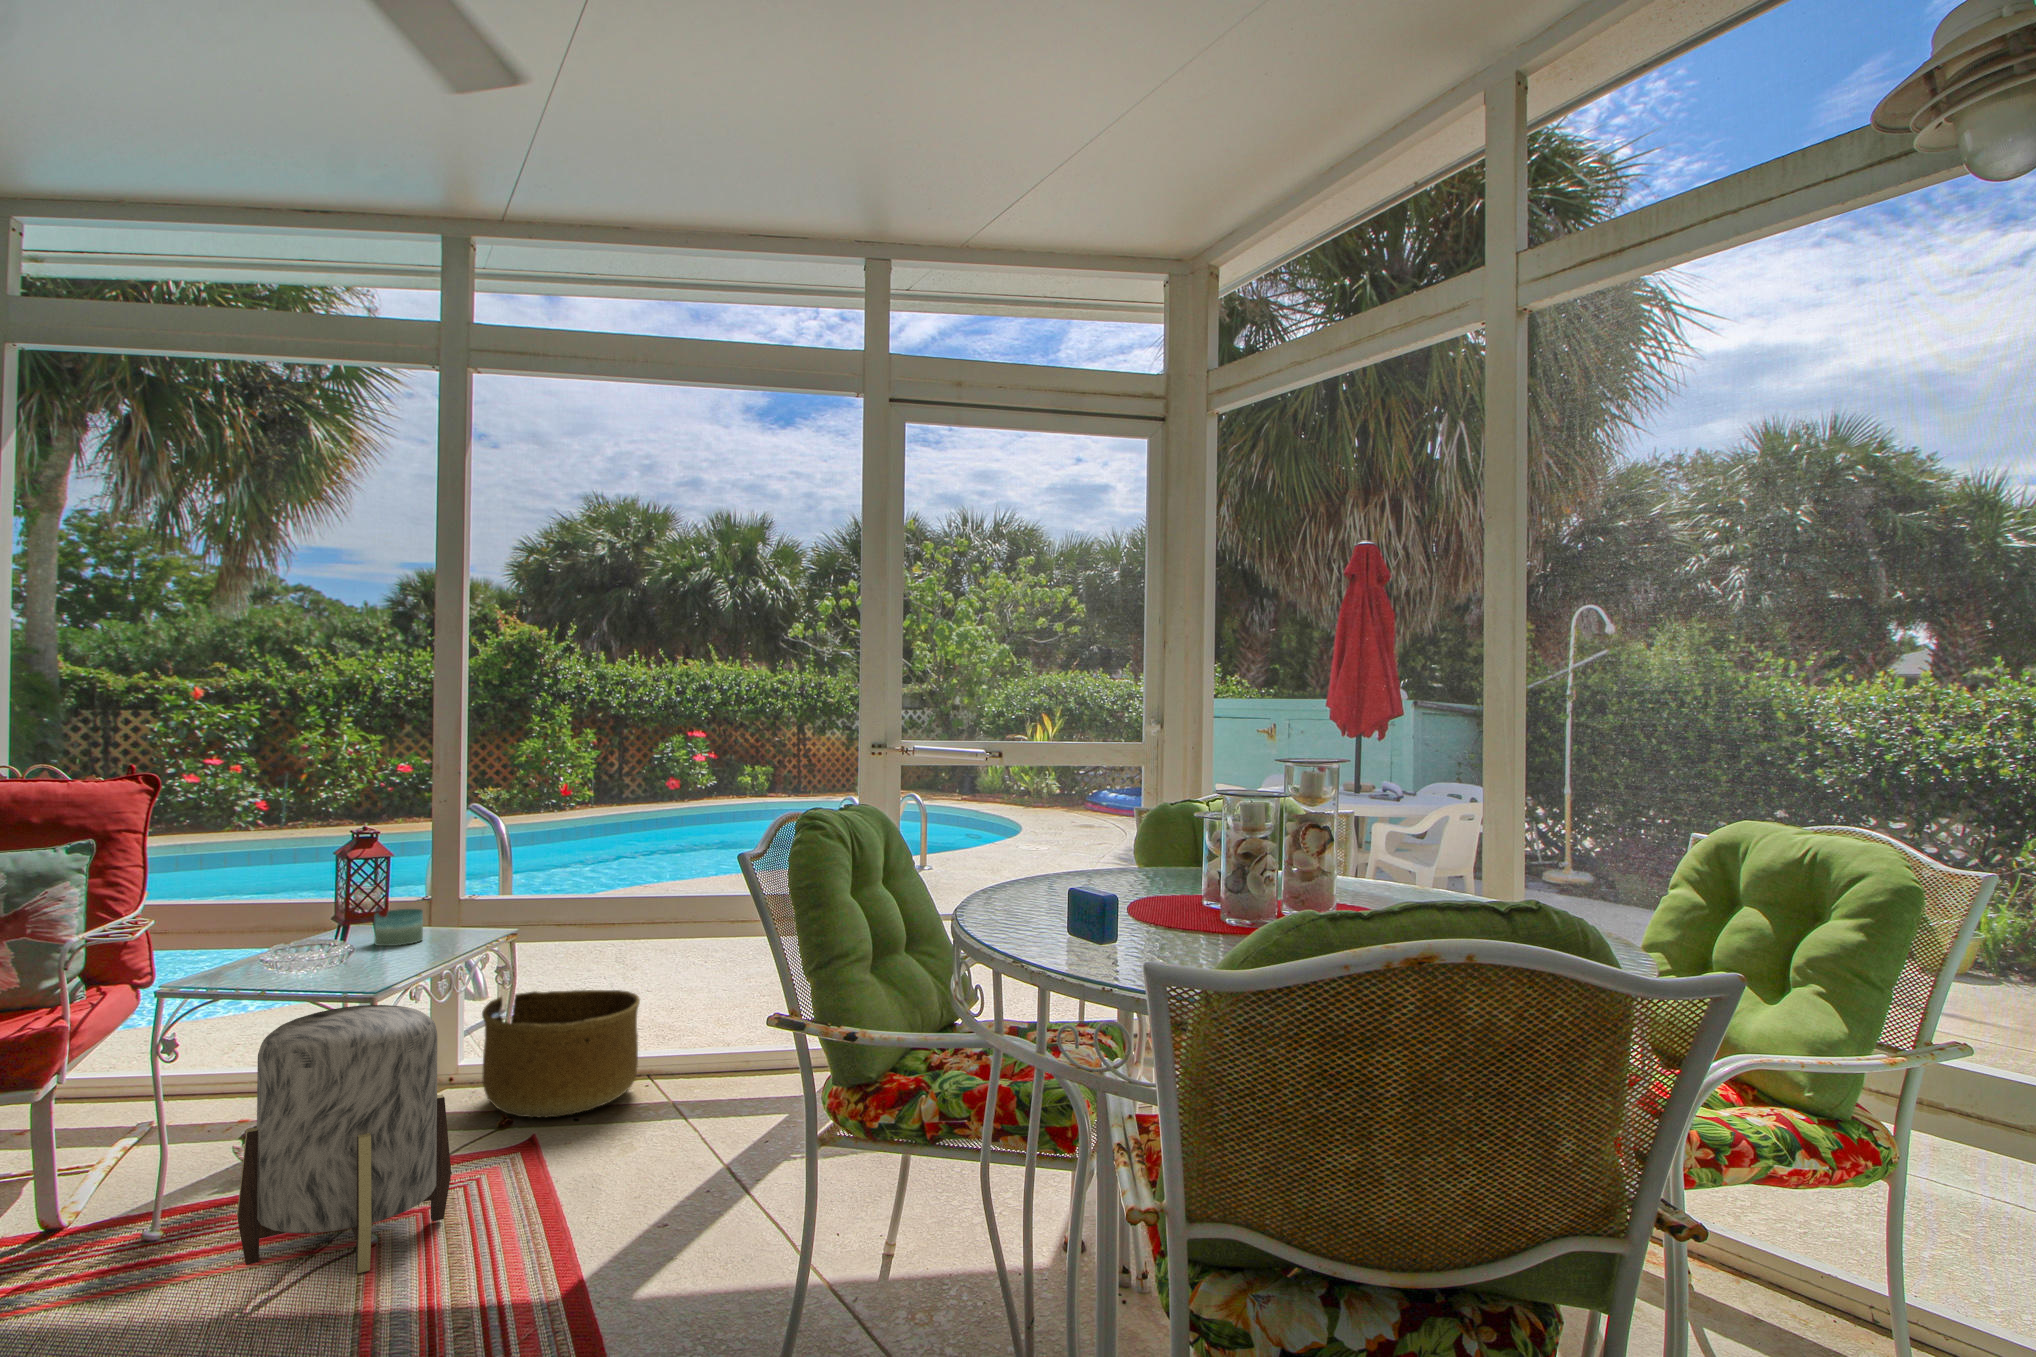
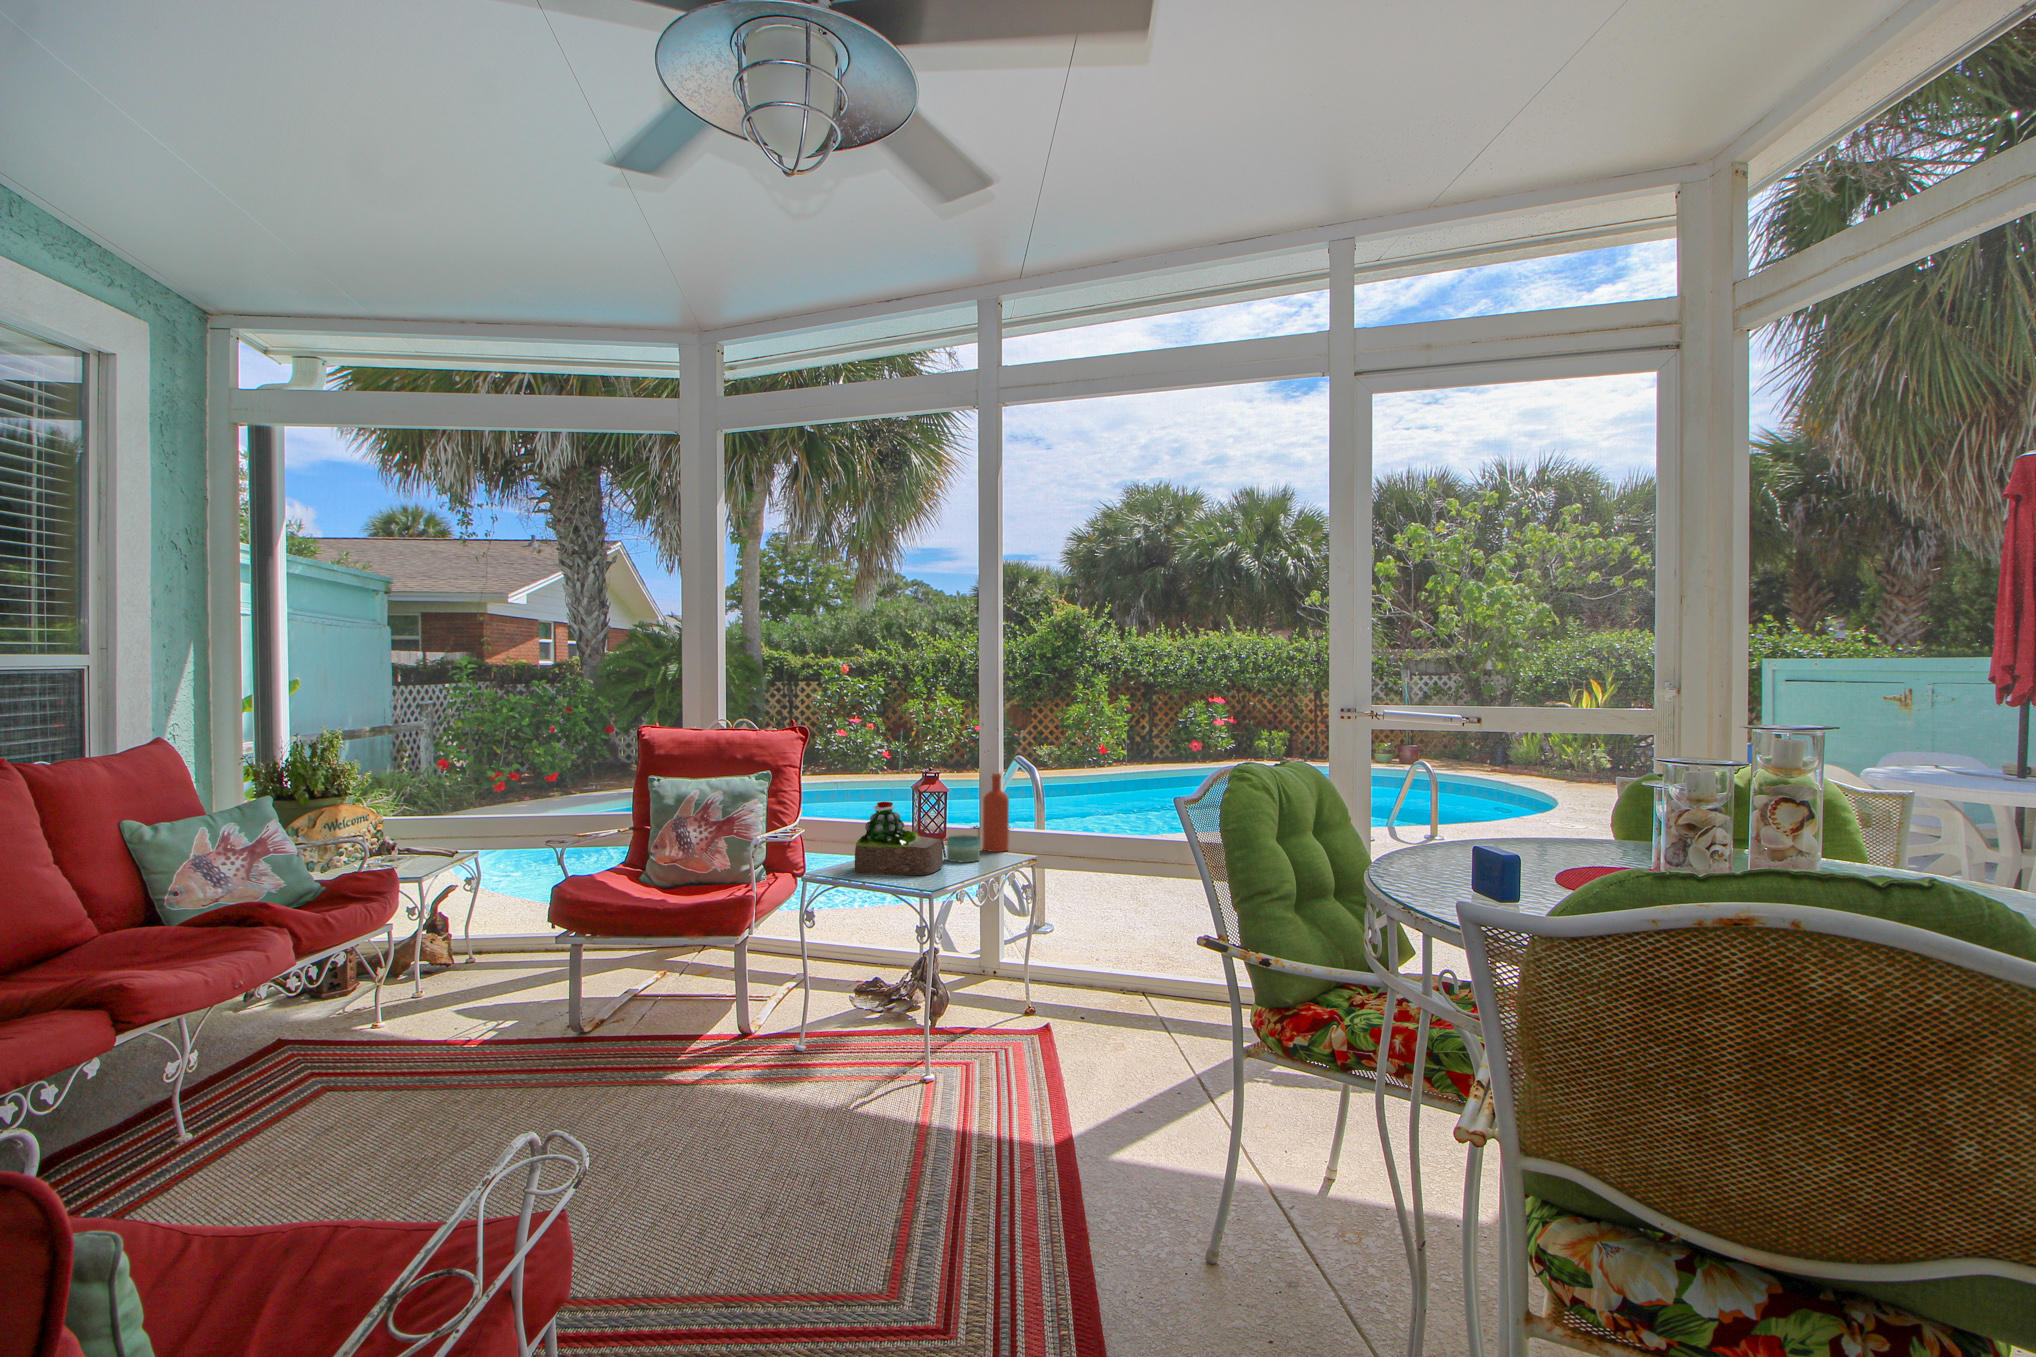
bottle: none [422,824,459,926] -> present [983,773,1009,852]
succulent plant: none [238,876,373,979] -> present [855,802,943,875]
basket: present [482,990,640,1118] -> none [1021,912,1142,1014]
ottoman: present [237,1005,451,1273] -> none [846,901,986,1098]

